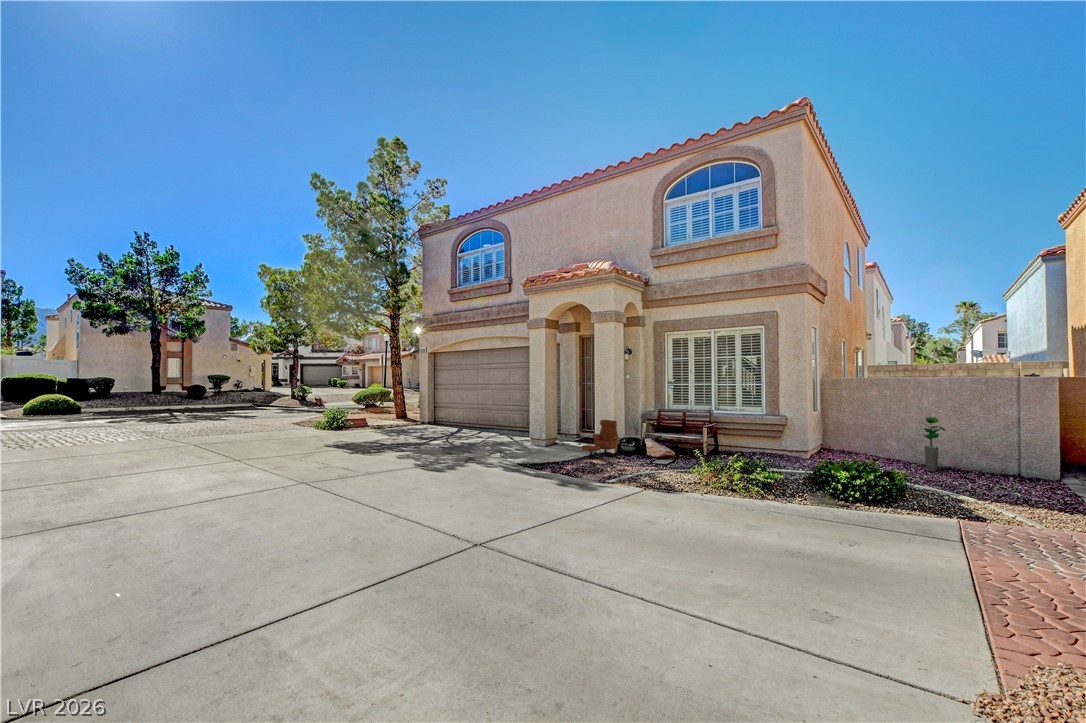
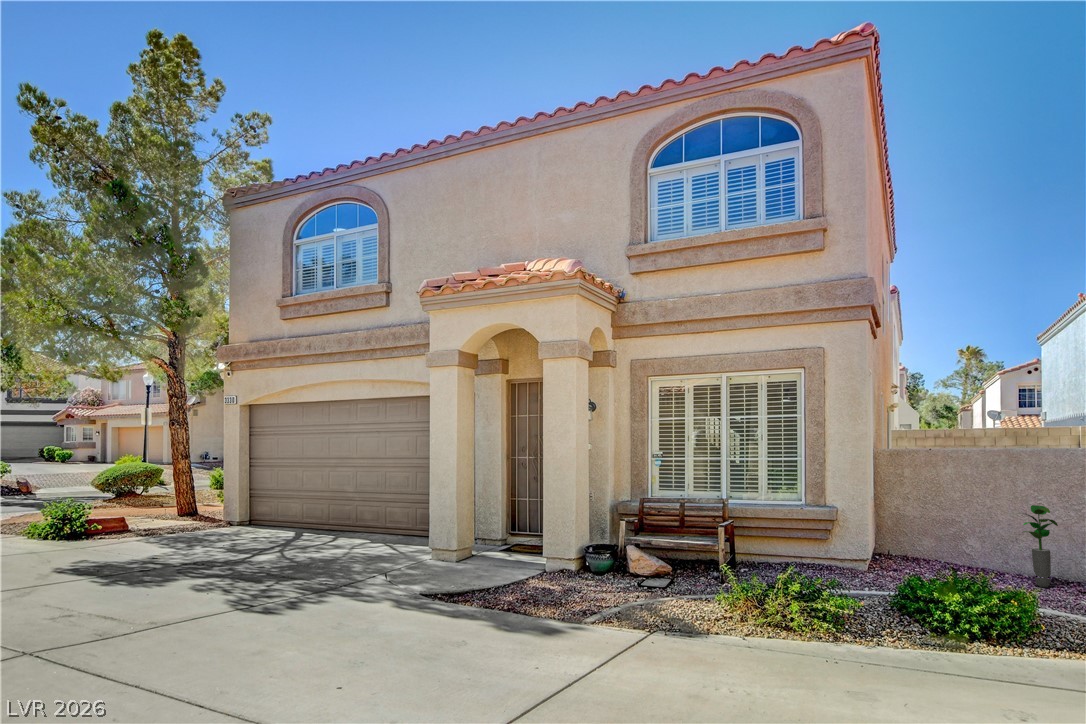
lounge chair: present [582,420,620,460] -> none [525,515,586,583]

